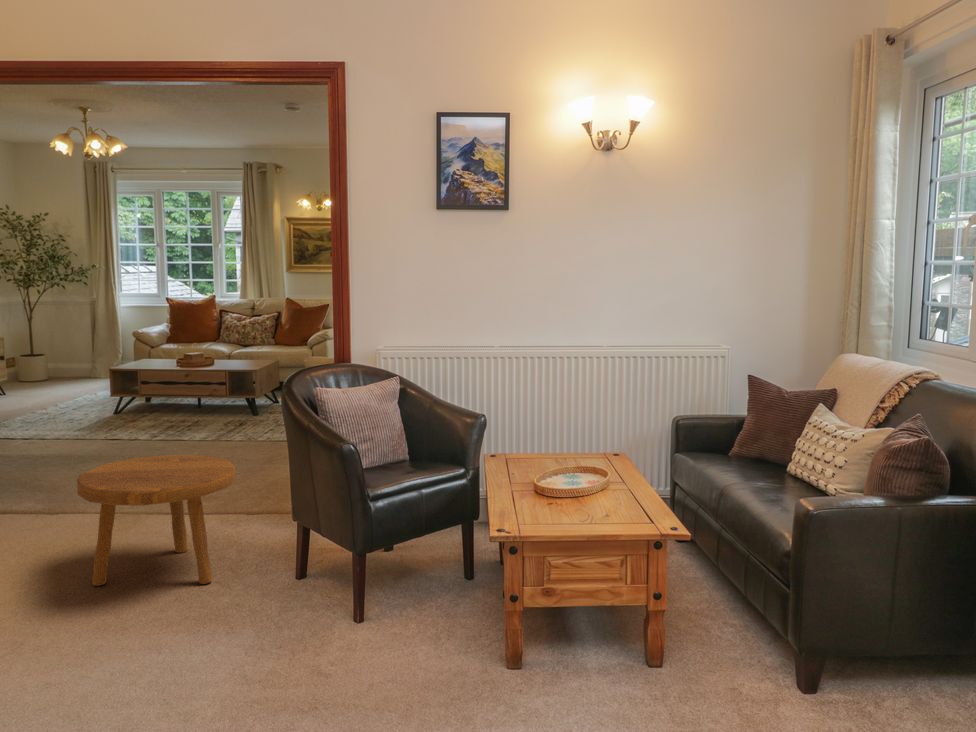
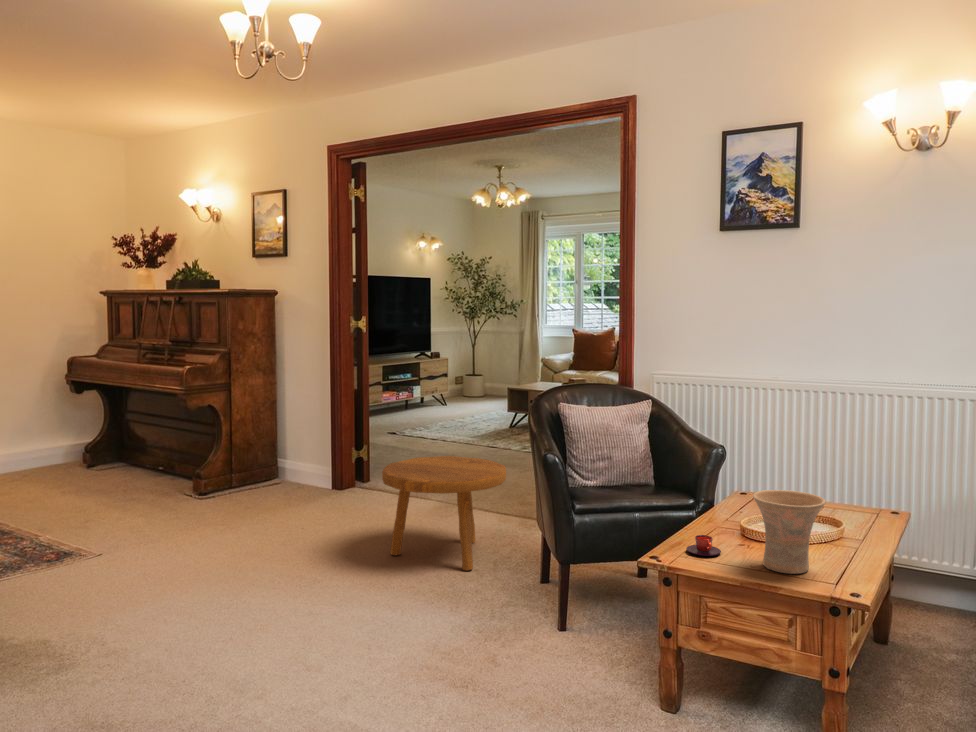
vase: none [581,449,640,521] -> present [753,490,825,574]
teacup: none [518,500,549,519] -> present [686,535,721,556]

